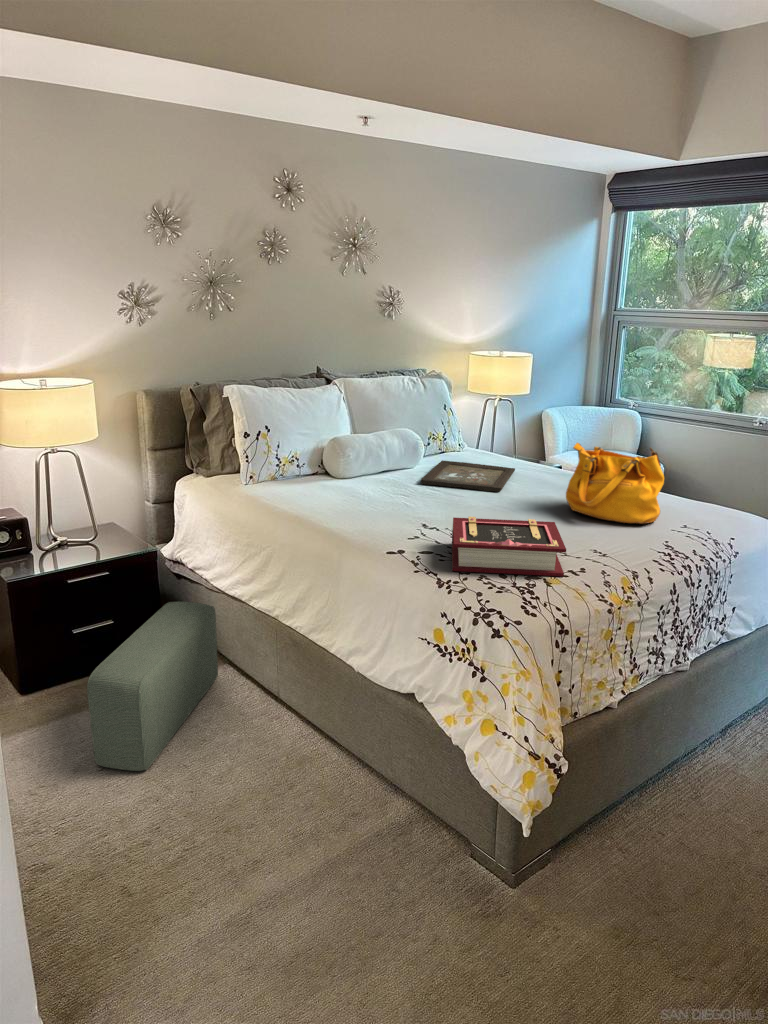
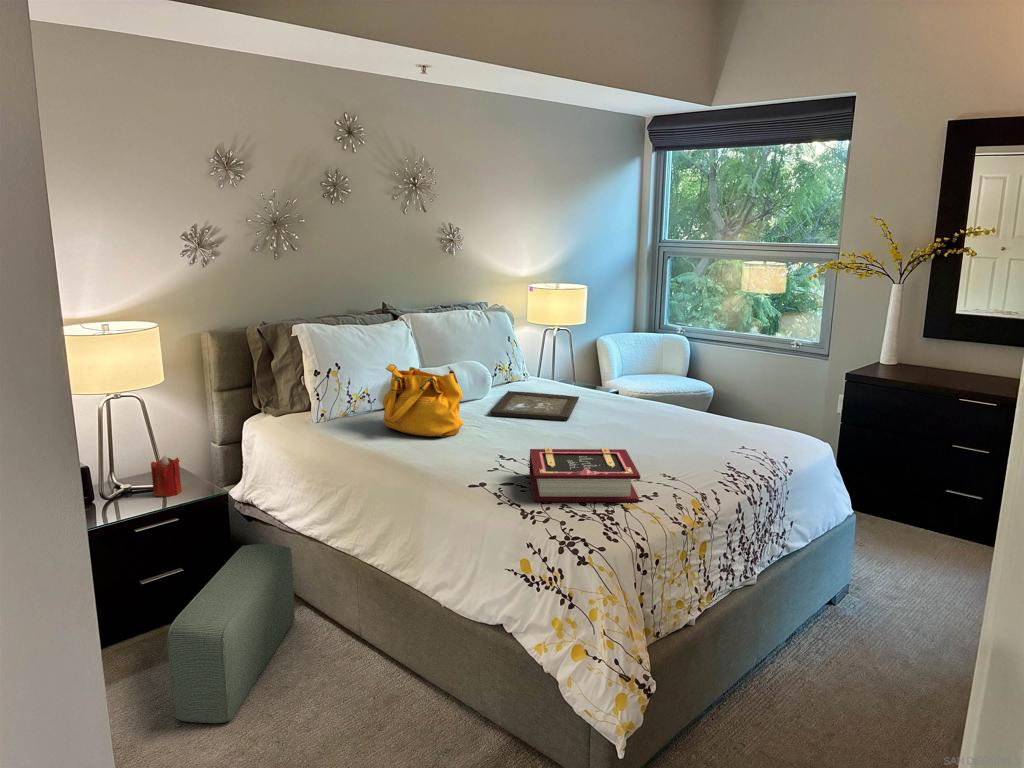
handbag: present [566,443,664,524] -> present [383,364,463,437]
candle: none [83,511,113,551] -> present [151,456,182,497]

